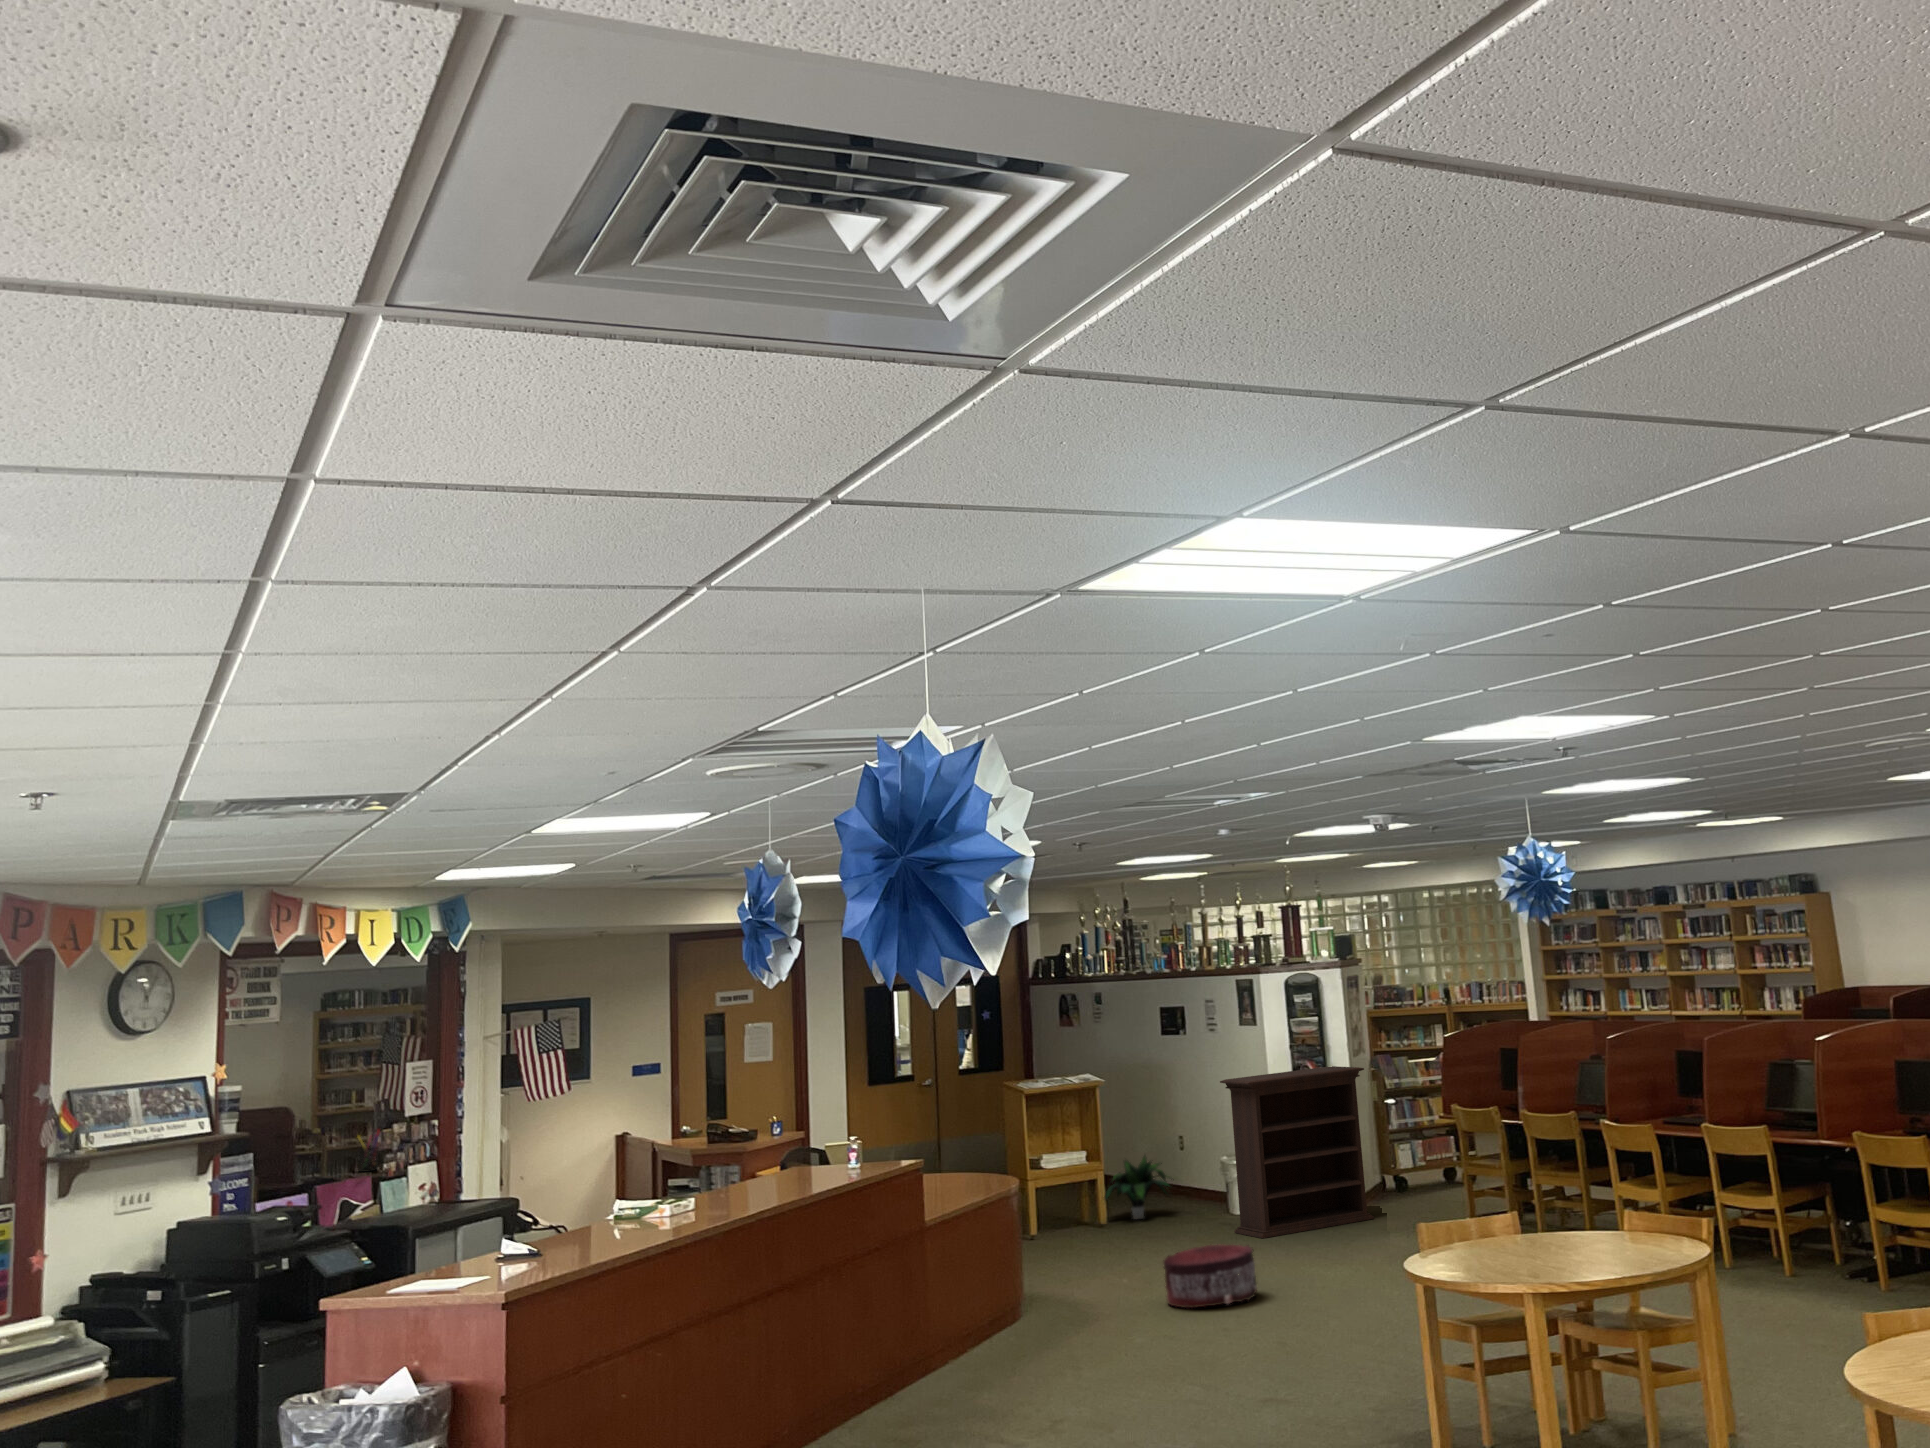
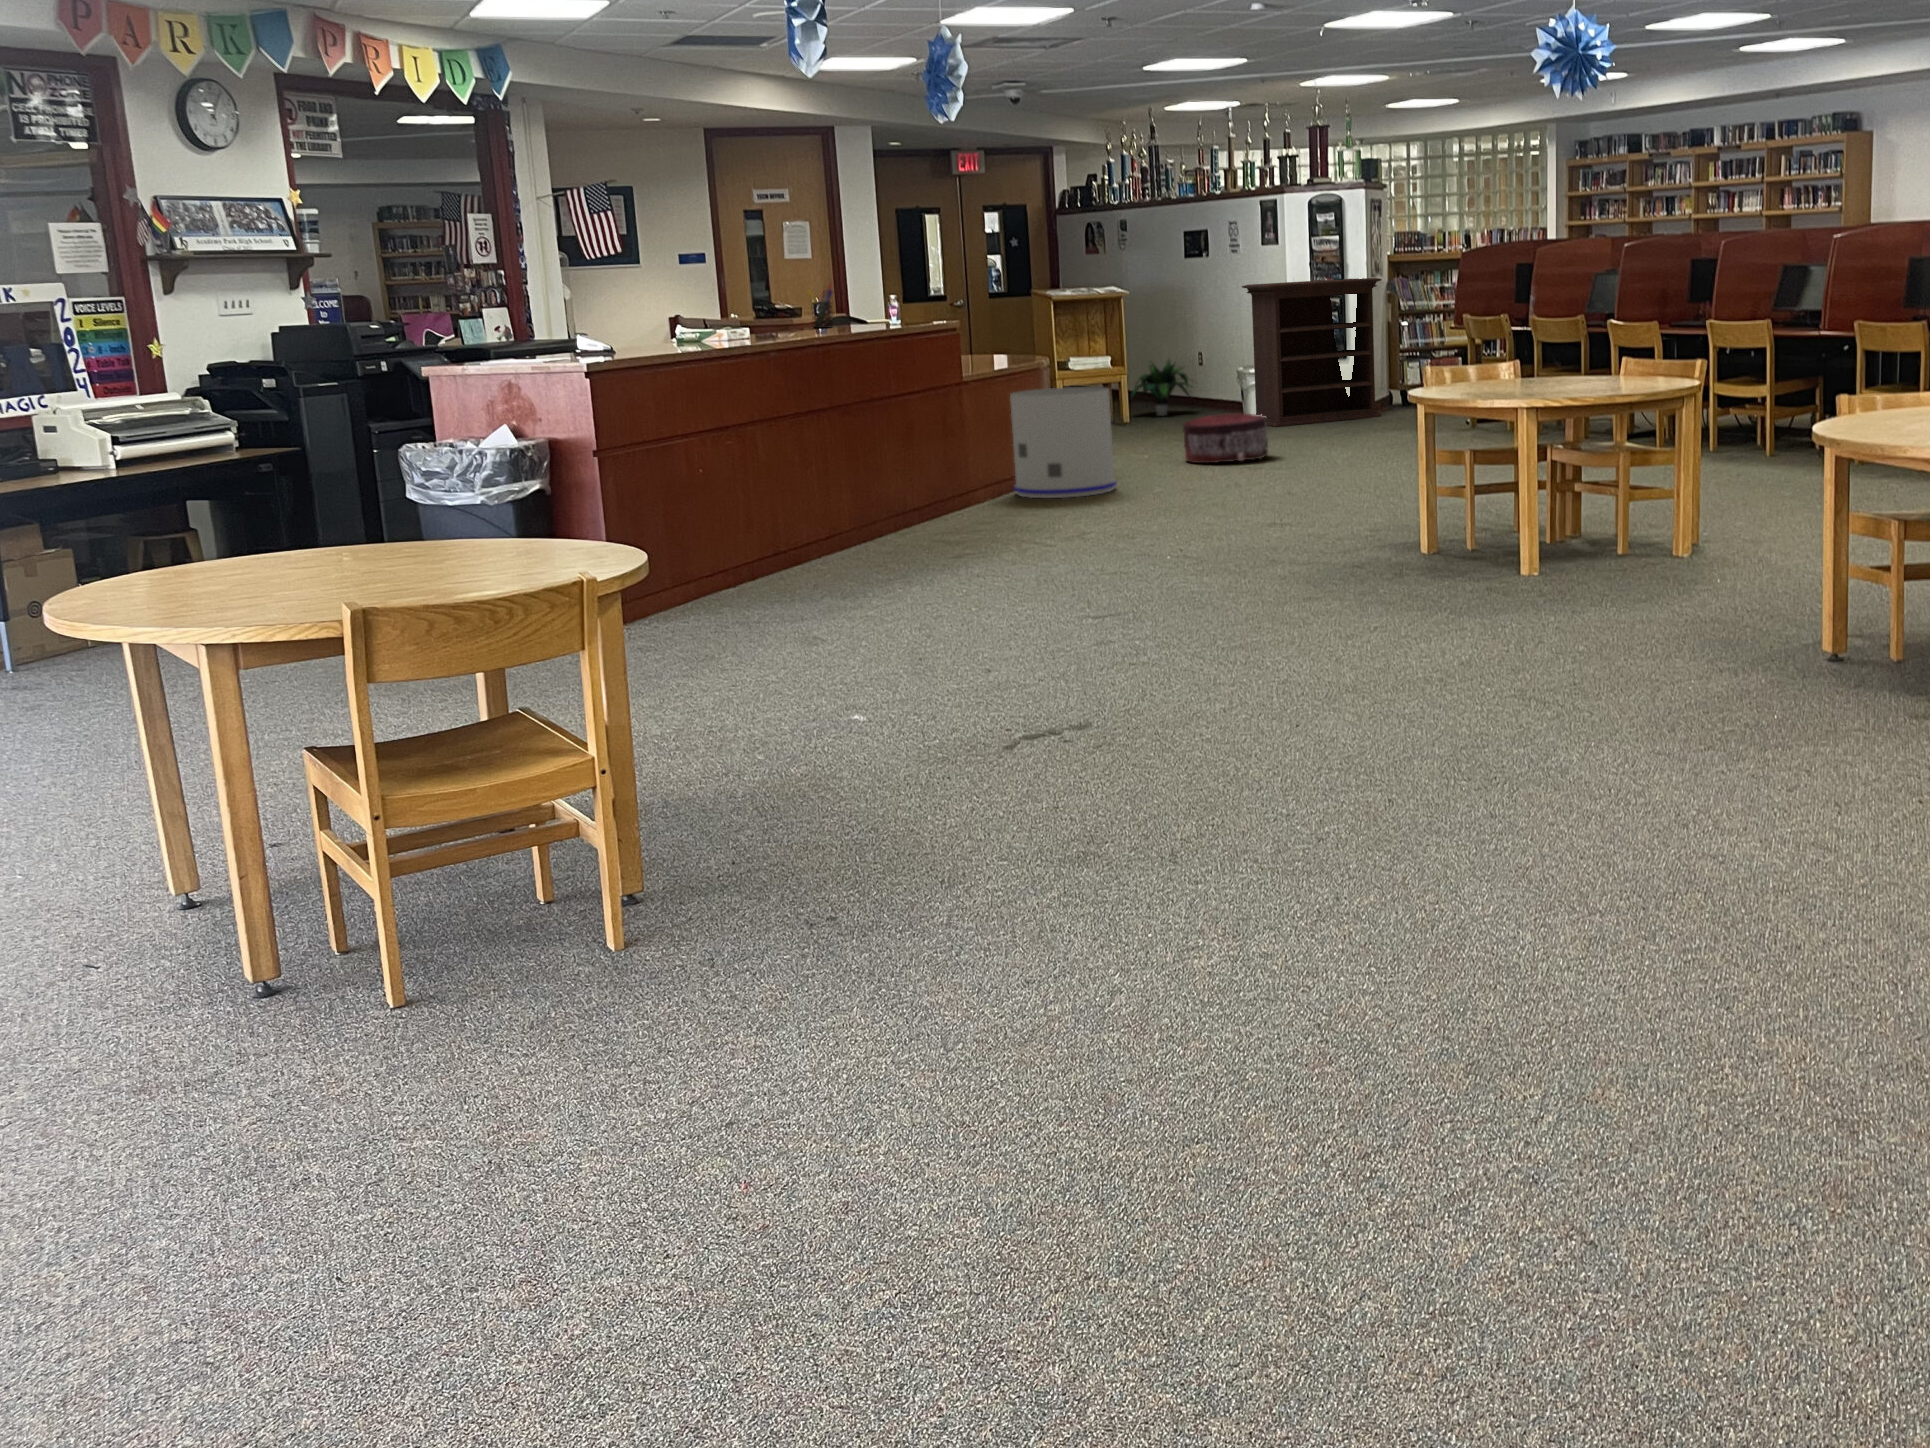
pen holder: present [358,1131,379,1172] -> present [807,285,833,328]
trash can: none [978,1236,1093,1376] -> present [1010,387,1116,498]

